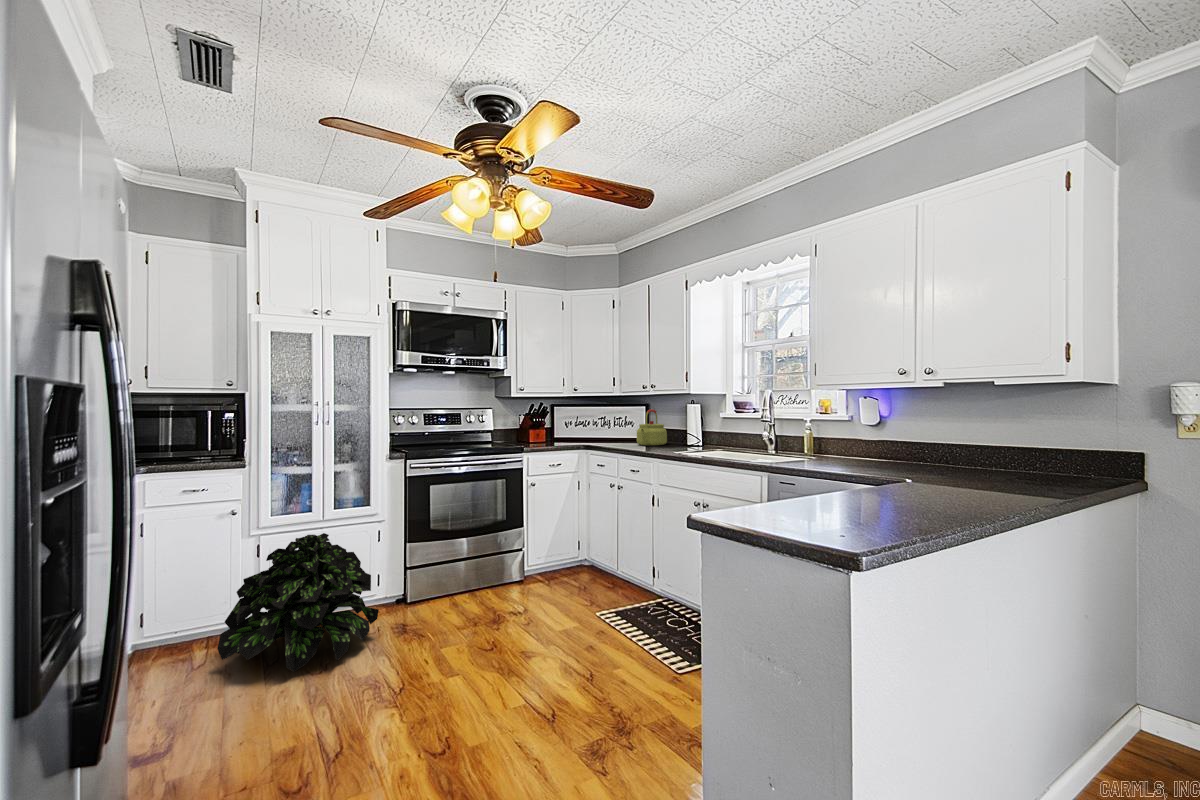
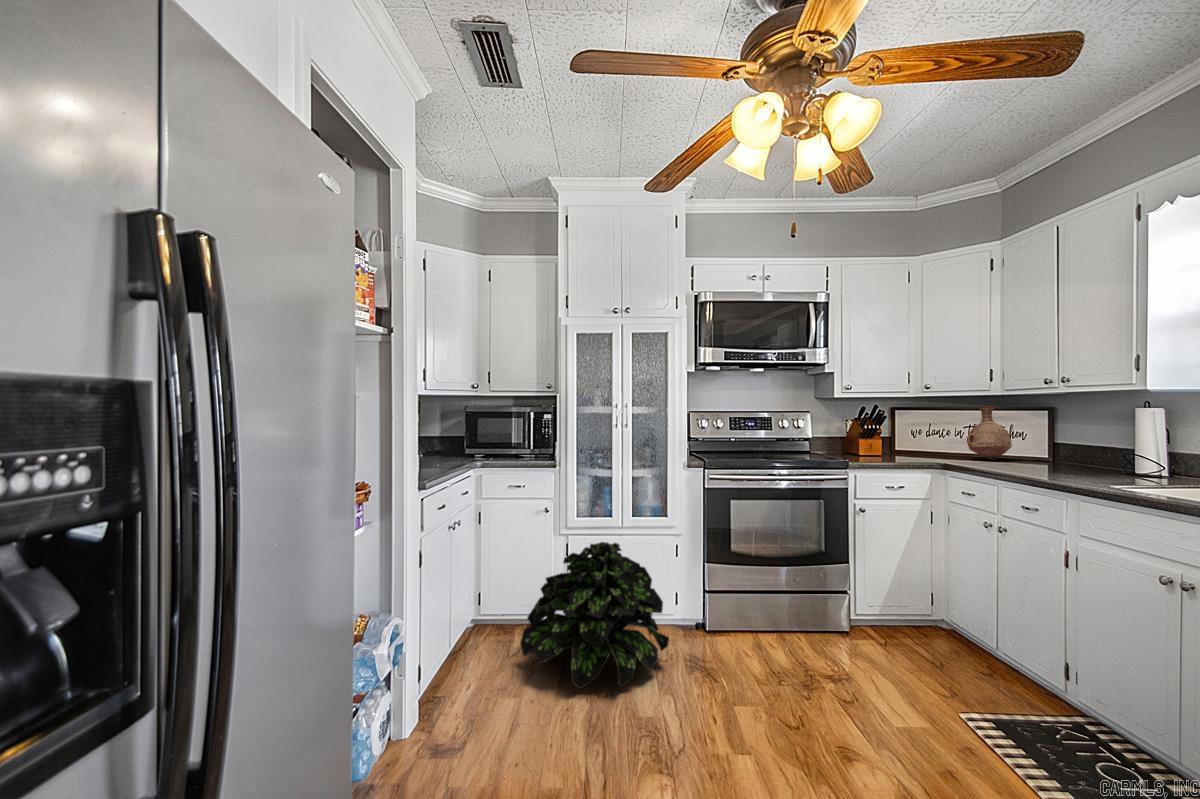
vase: none [600,403,626,441] -> present [967,406,1012,460]
kettle: present [637,409,667,446] -> none [1032,417,1091,471]

